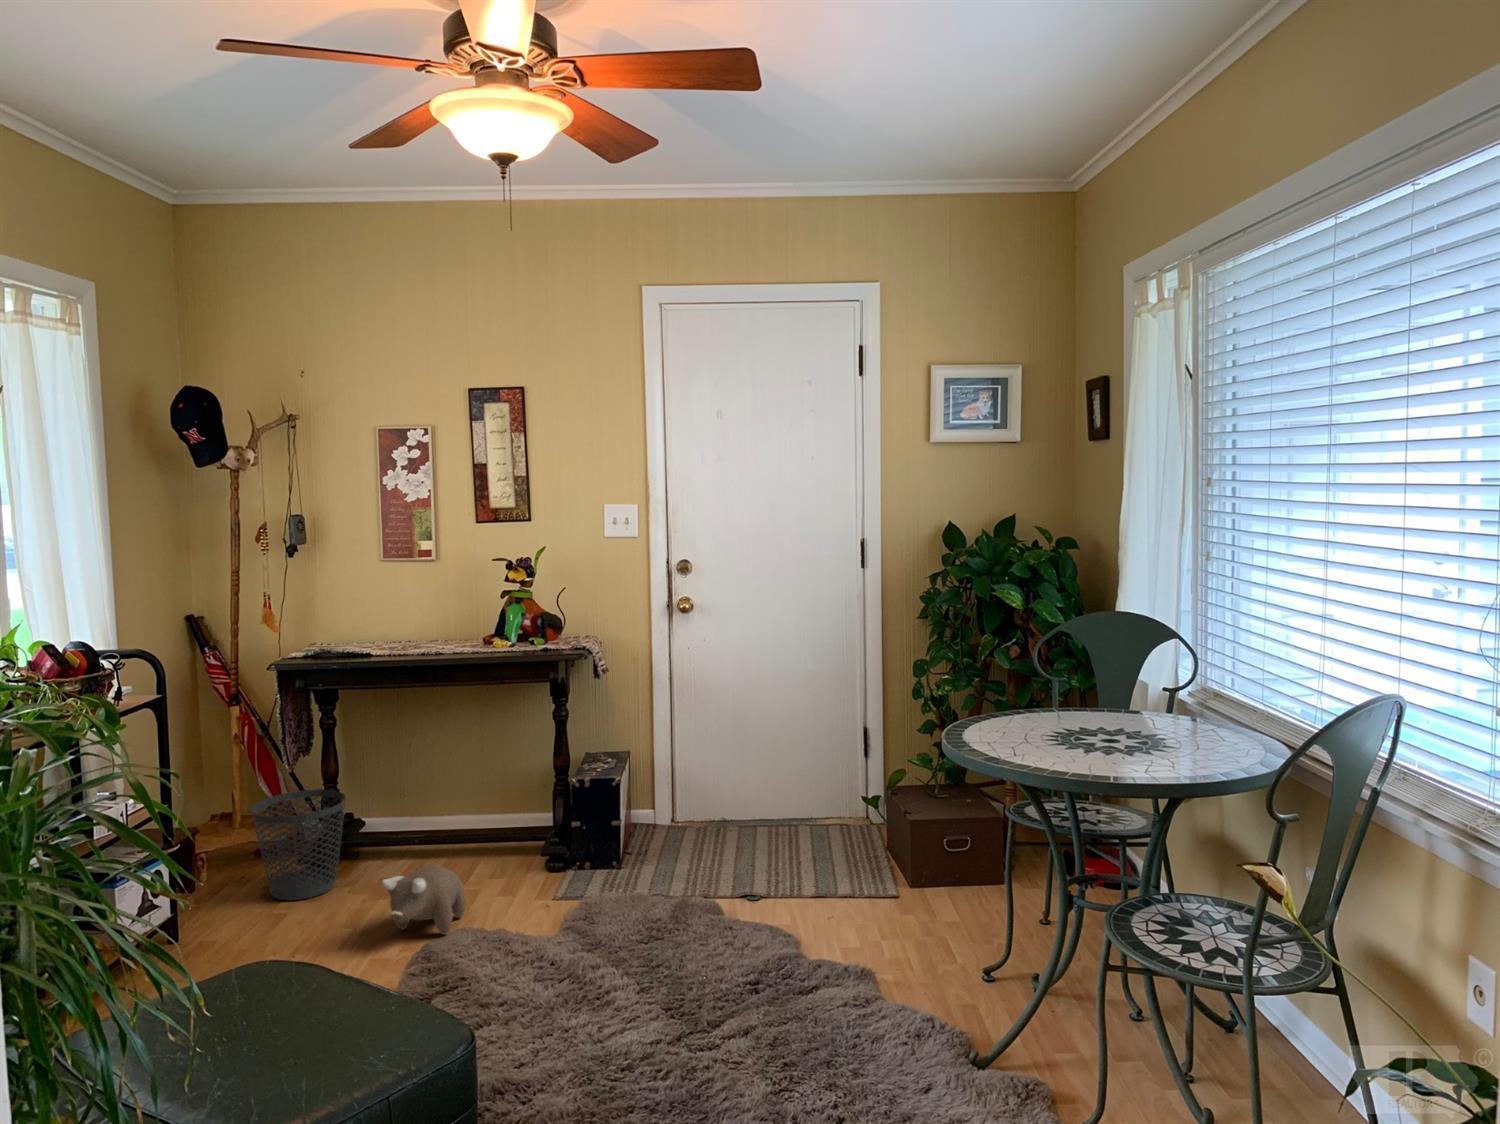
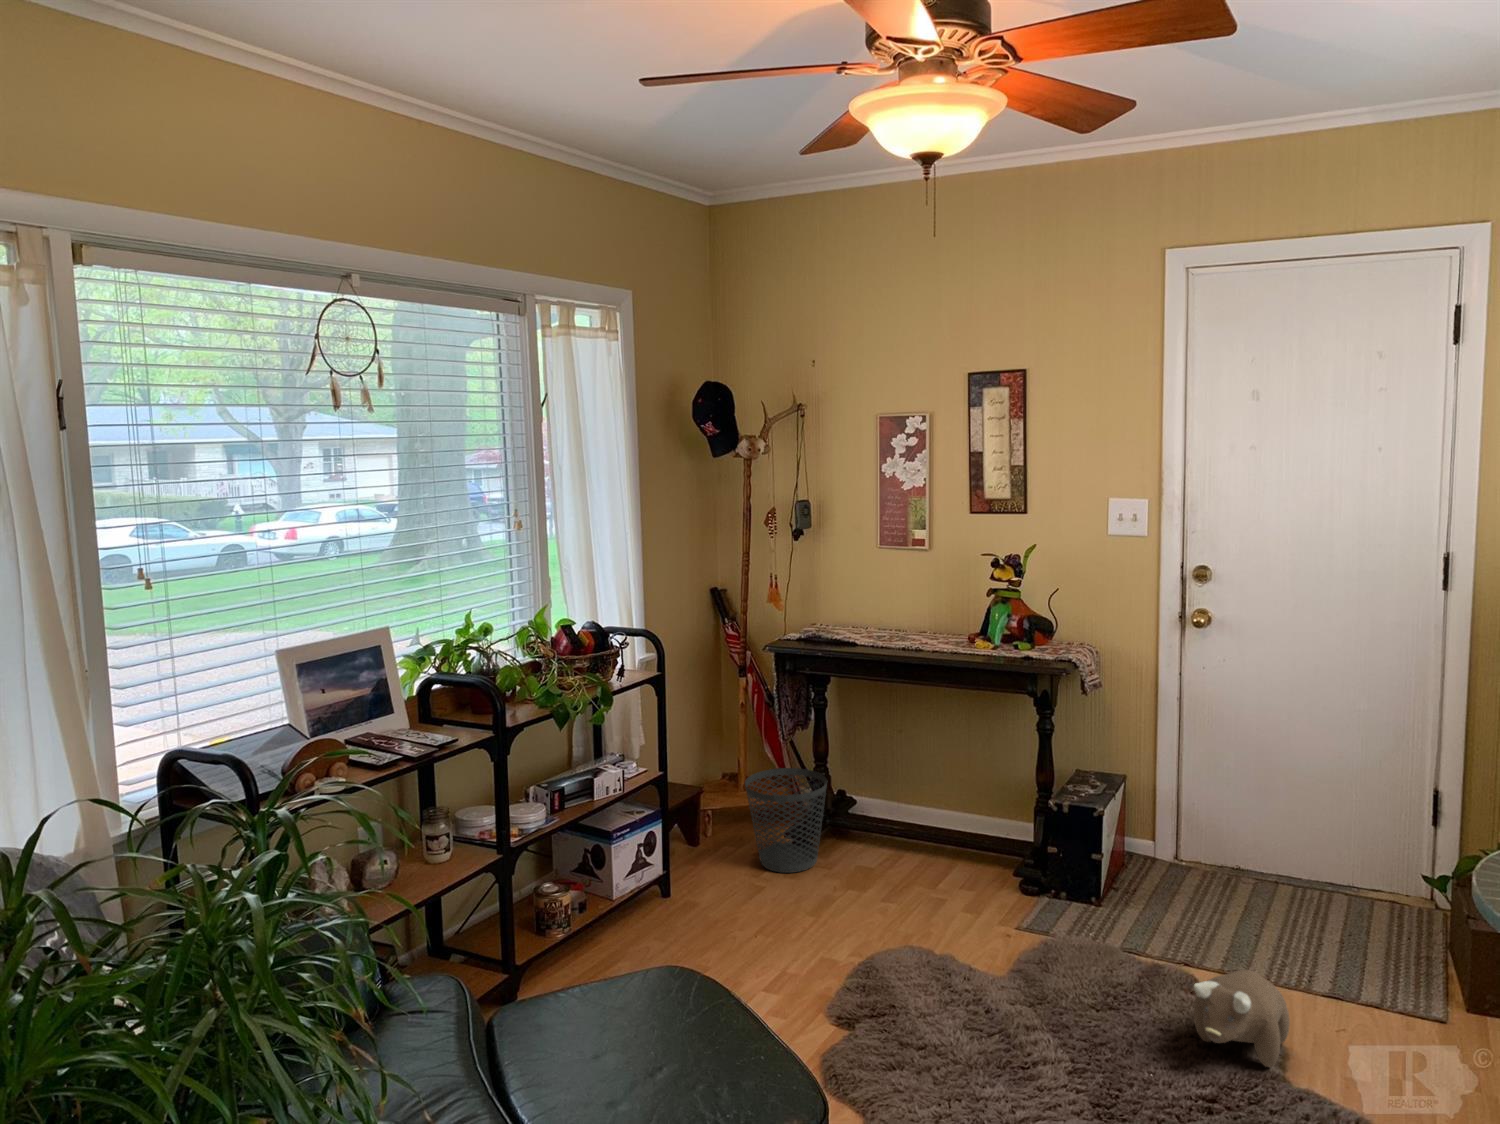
plush toy: present [382,864,466,934] -> present [1193,970,1290,1067]

